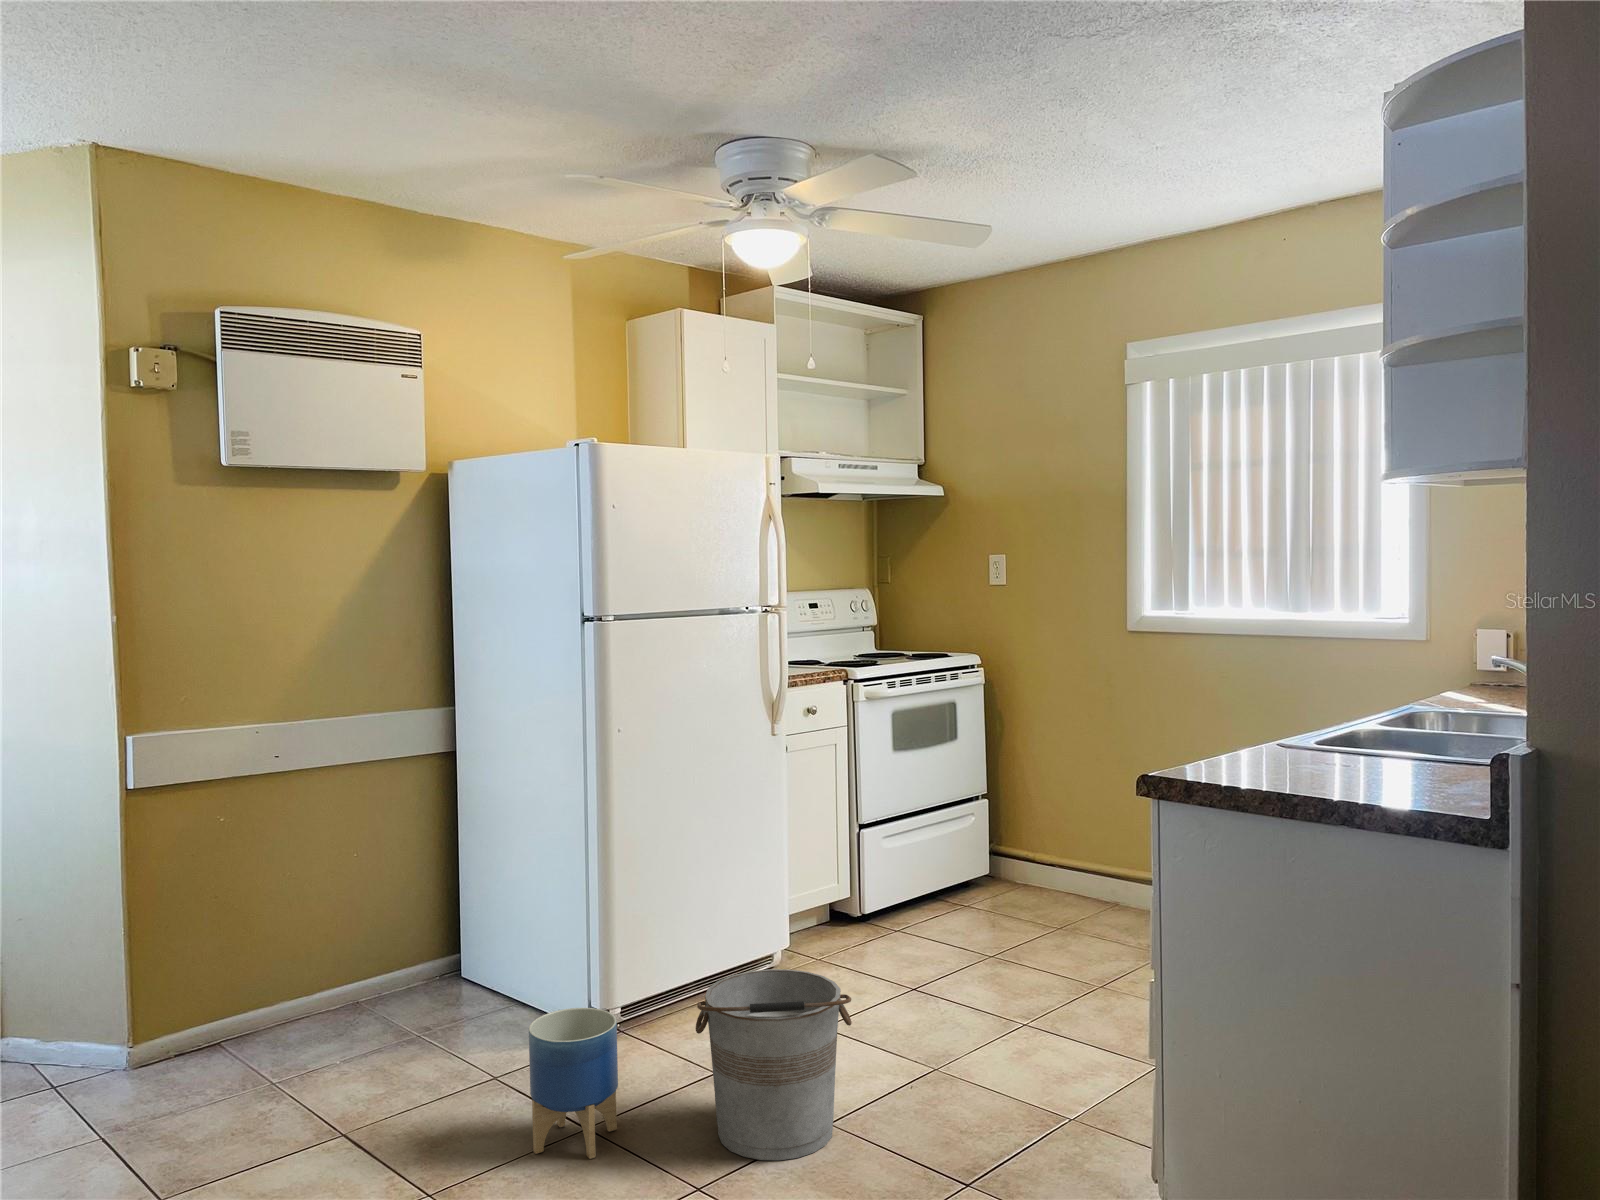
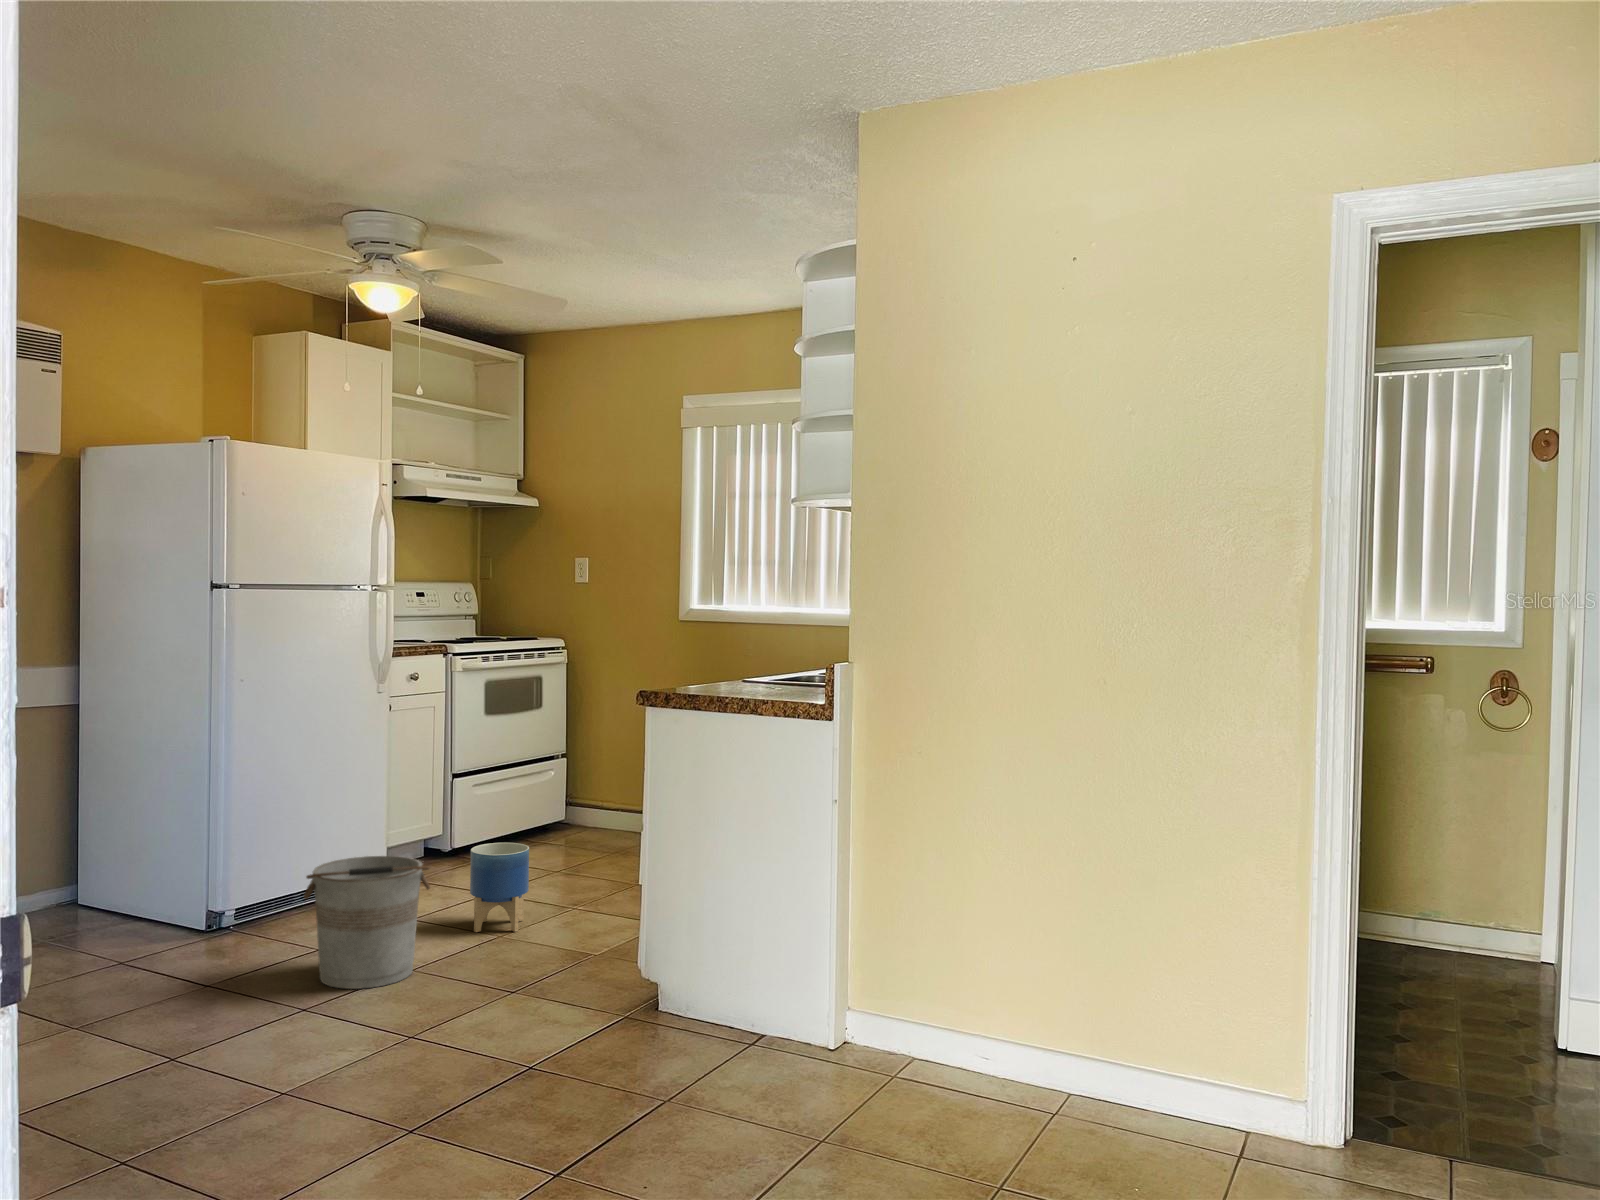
planter: present [529,1008,618,1159] -> present [470,843,529,932]

